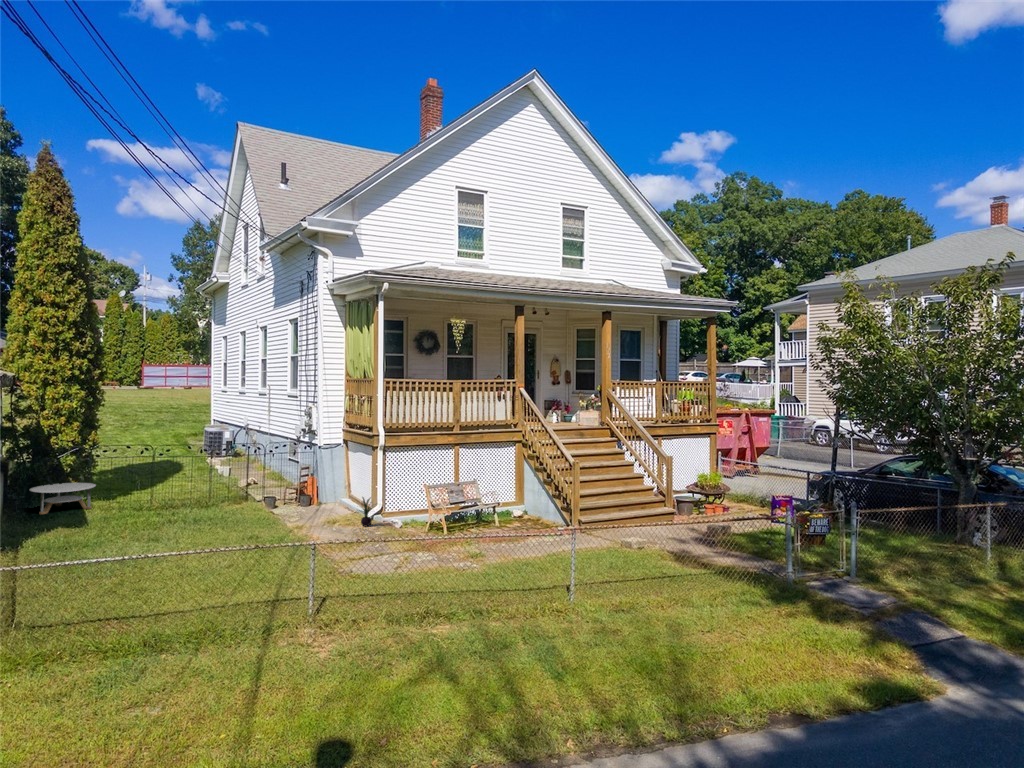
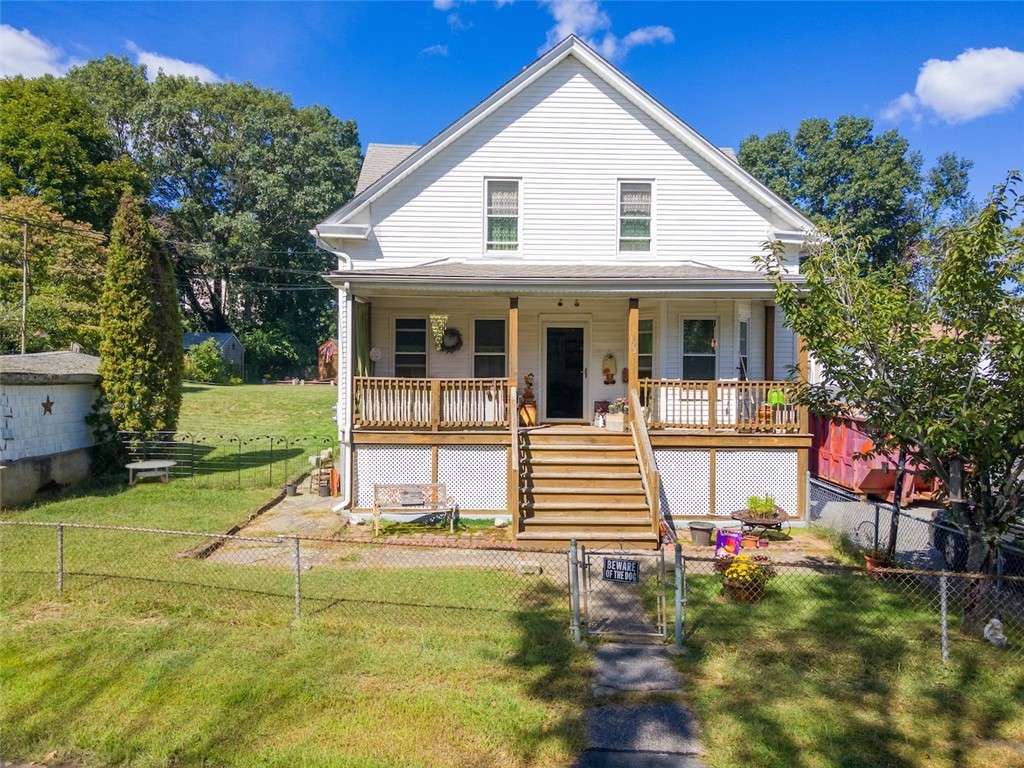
decorative plant: present [361,498,371,526] -> none [312,494,343,524]

